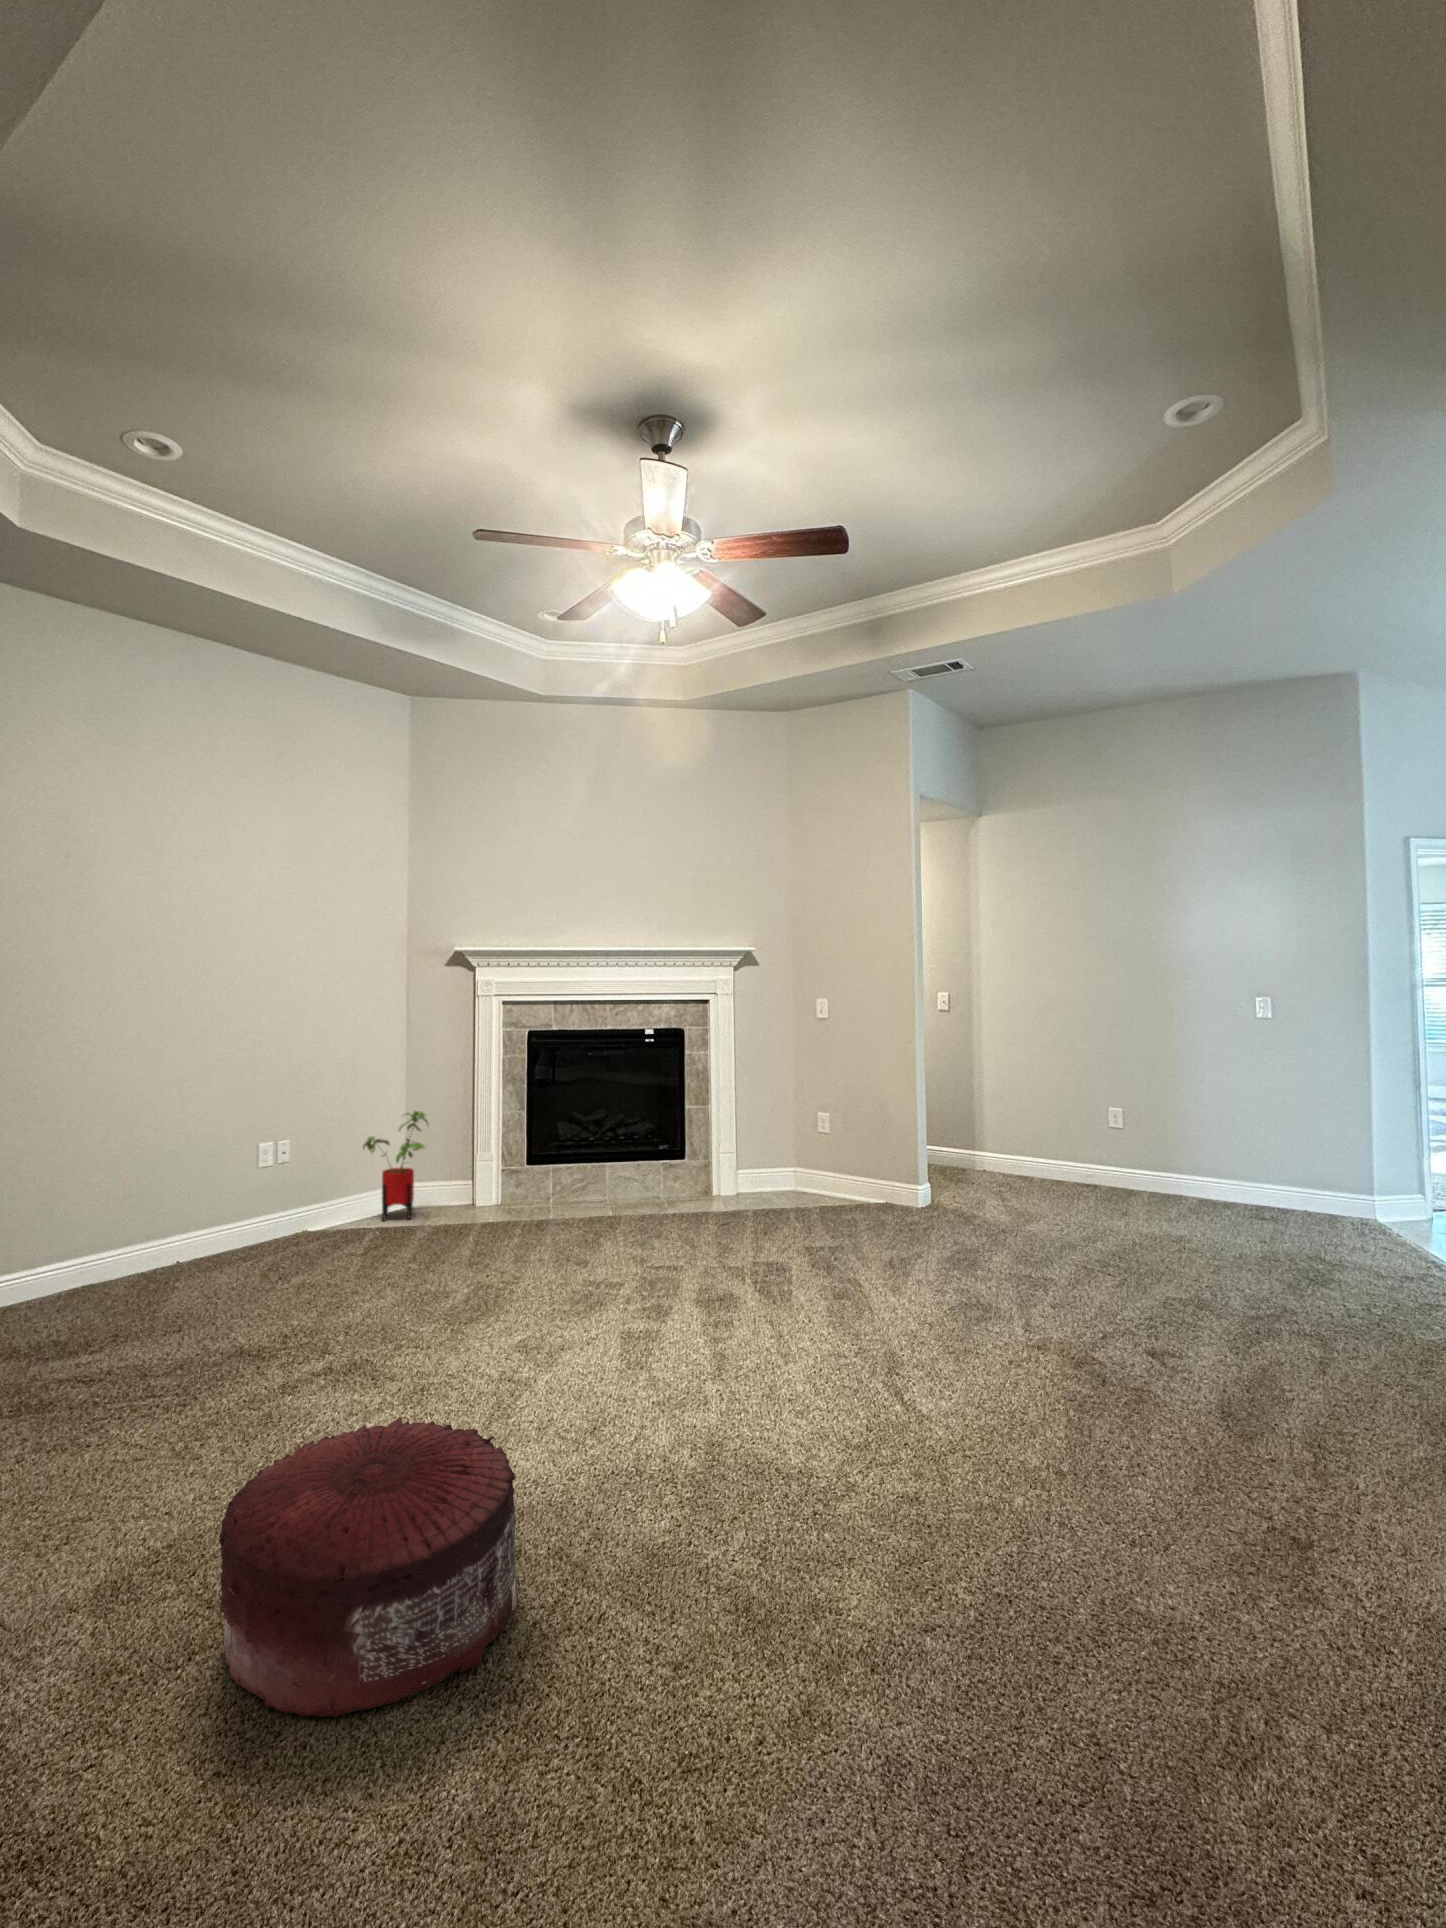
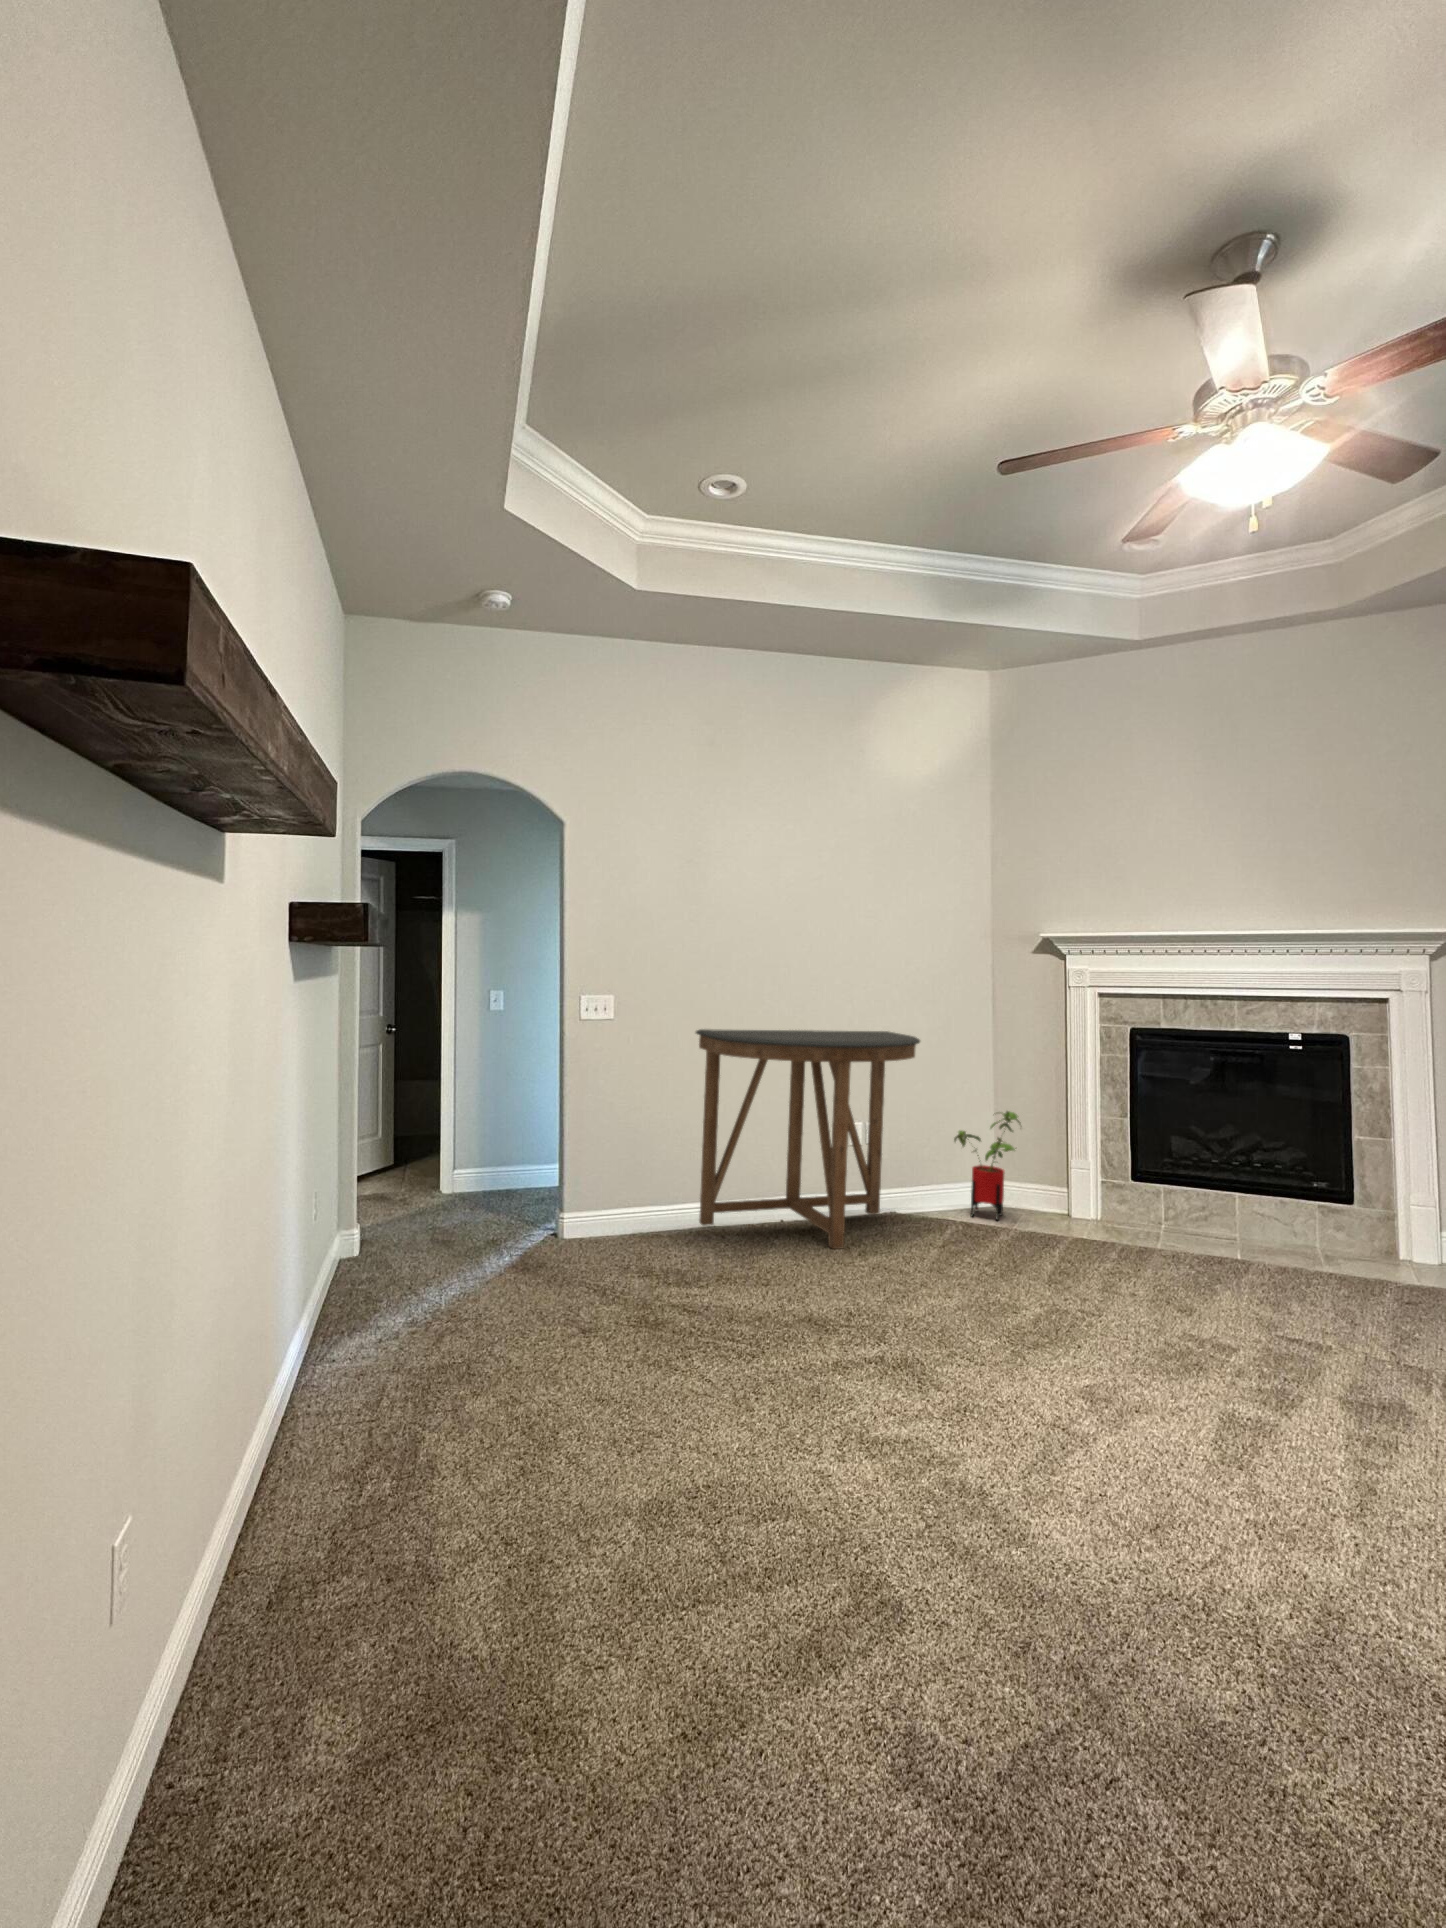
console table: none [56,1044,332,1293] -> present [696,1029,920,1249]
pouf: present [219,1417,517,1718] -> none [713,1434,1018,1762]

